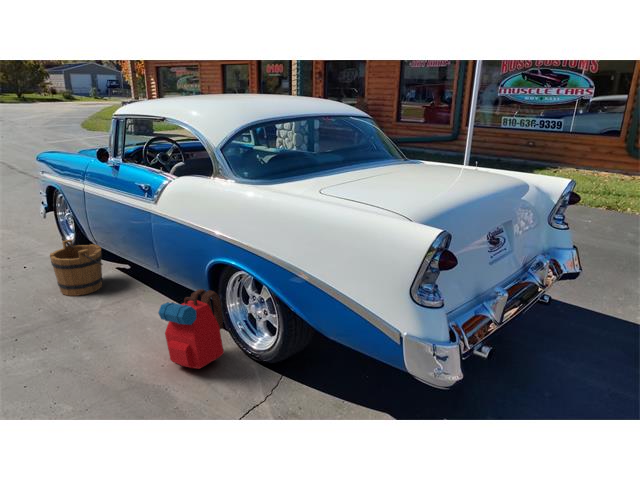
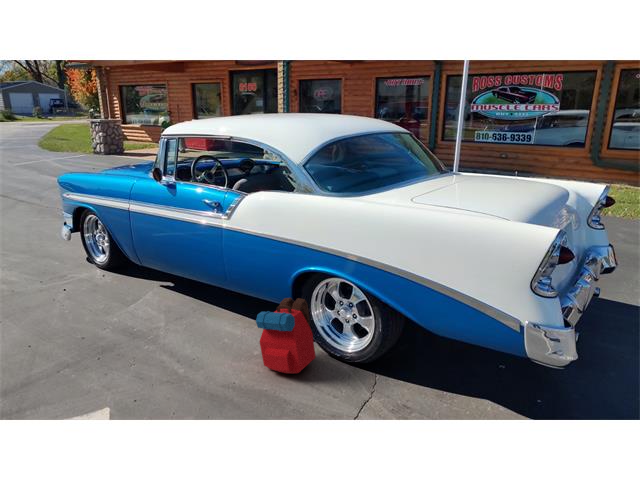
bucket: present [50,239,103,296] -> none [108,258,159,314]

